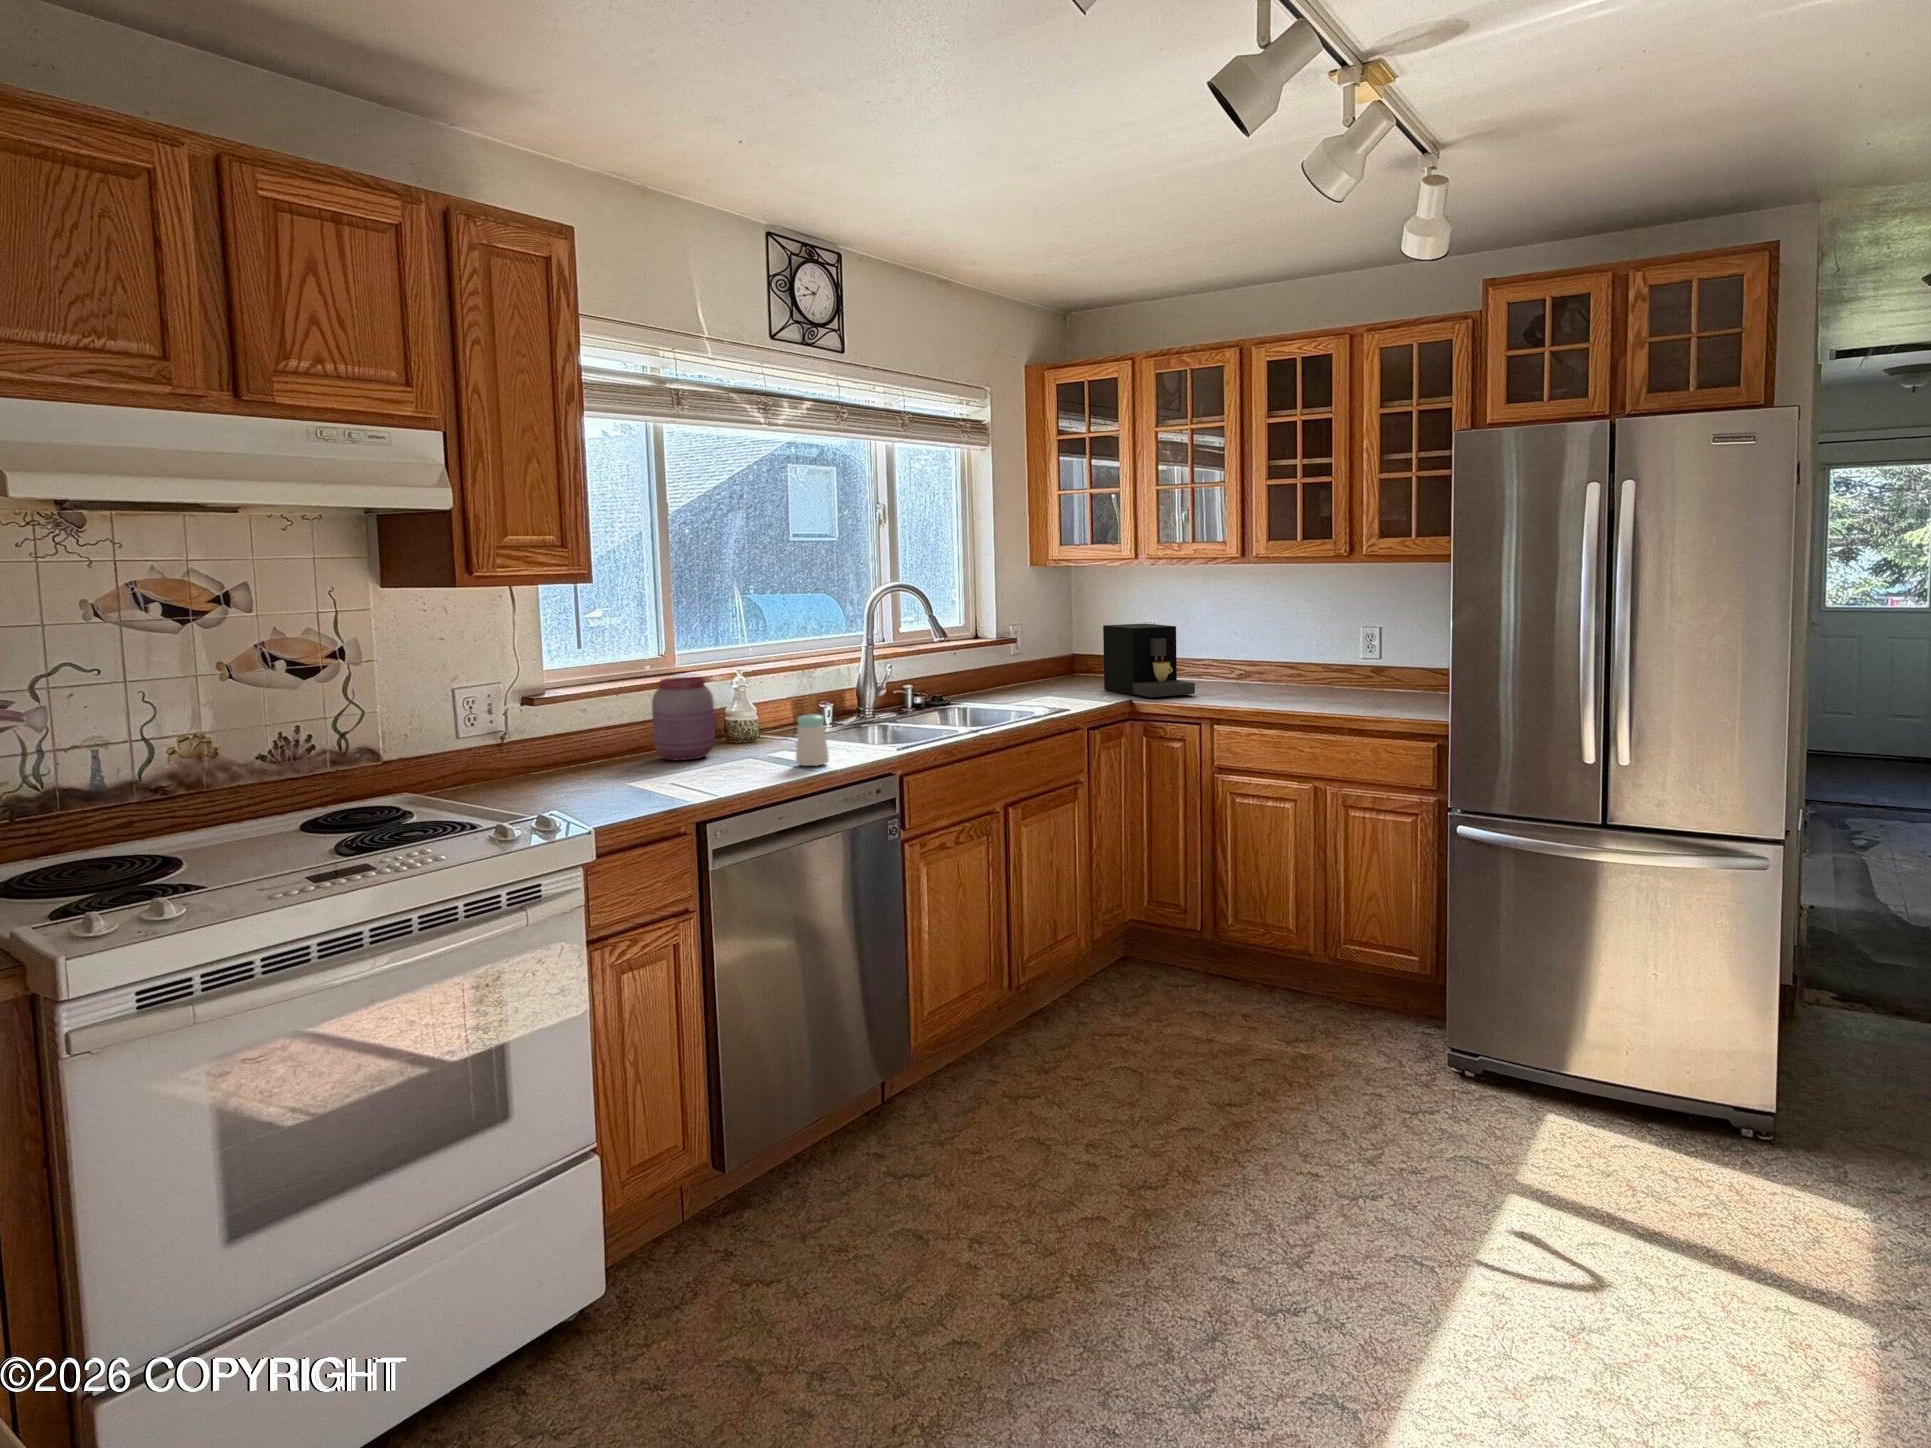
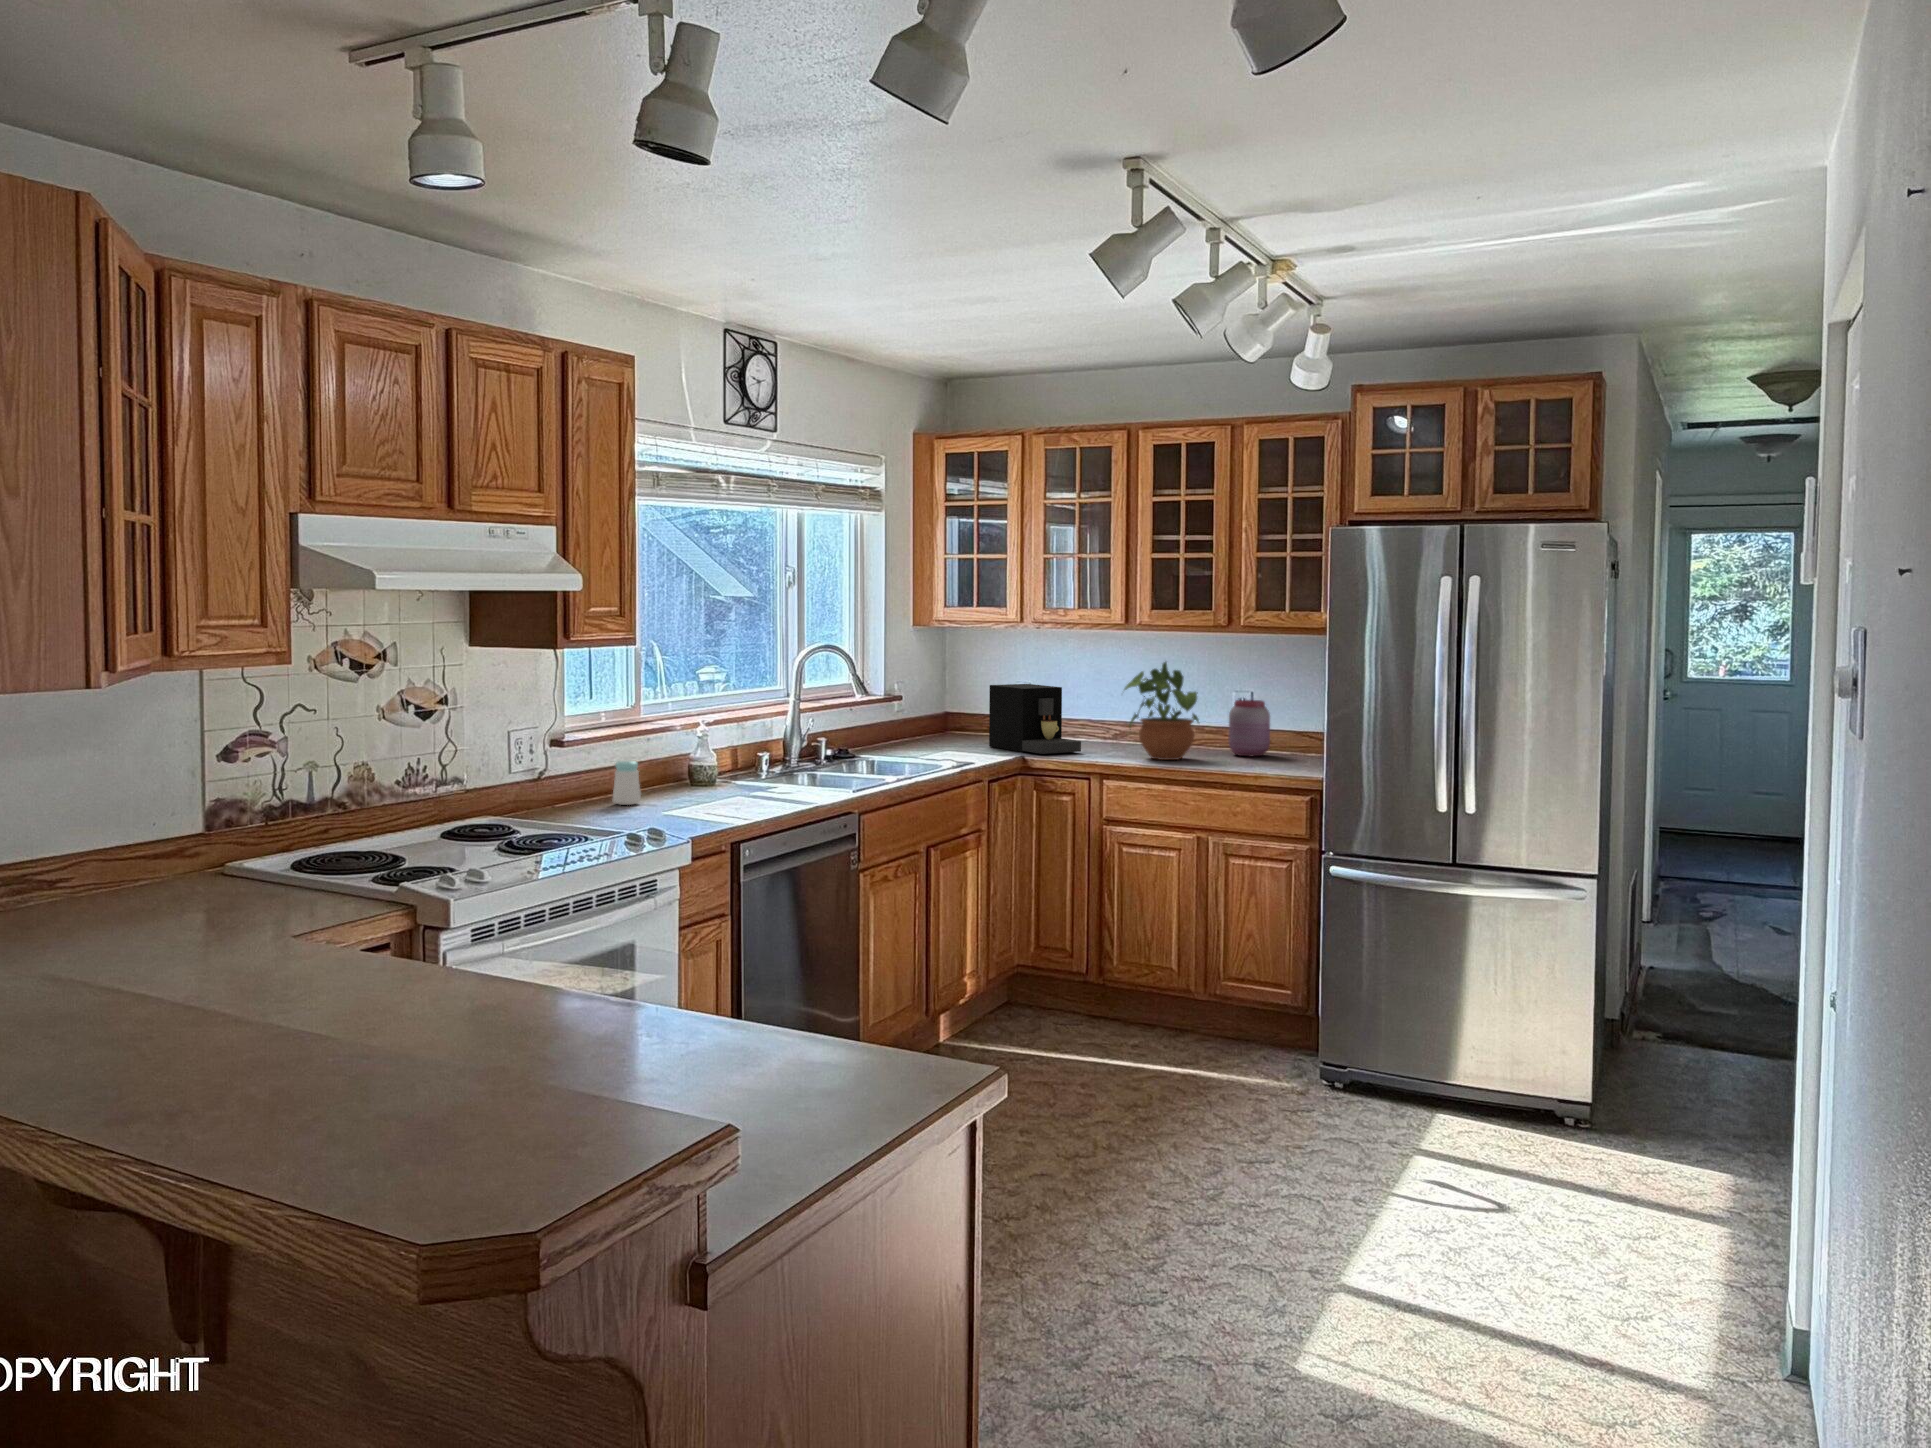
potted plant: none [1234,595,1319,702] -> present [1124,662,1199,760]
jar: present [652,677,715,761] -> present [1228,700,1270,756]
salt shaker: present [796,714,829,766] -> present [613,760,641,805]

